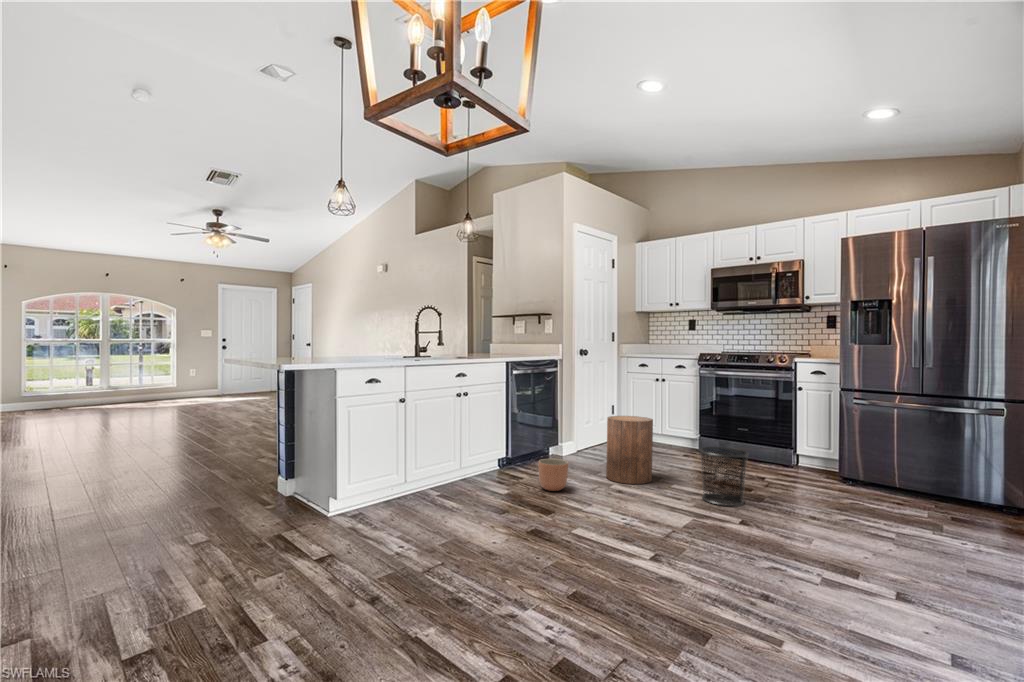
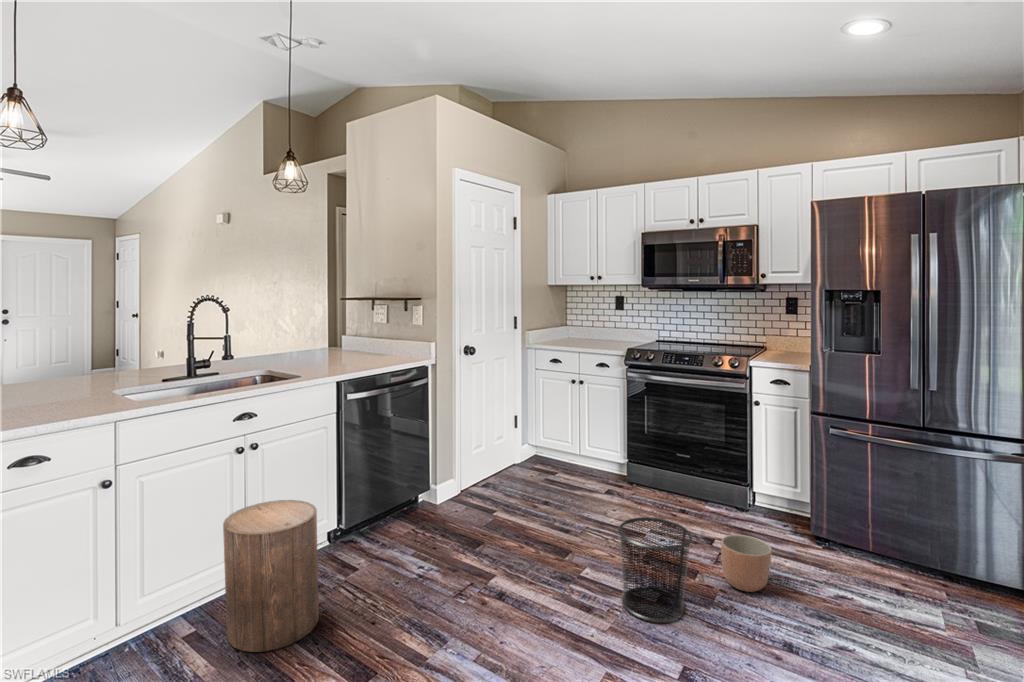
stool: present [606,416,653,484] -> present [223,500,319,652]
planter: present [539,459,569,491] -> present [721,535,772,592]

